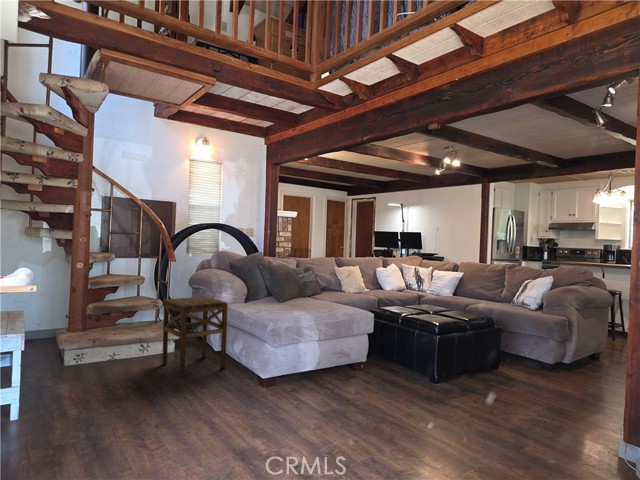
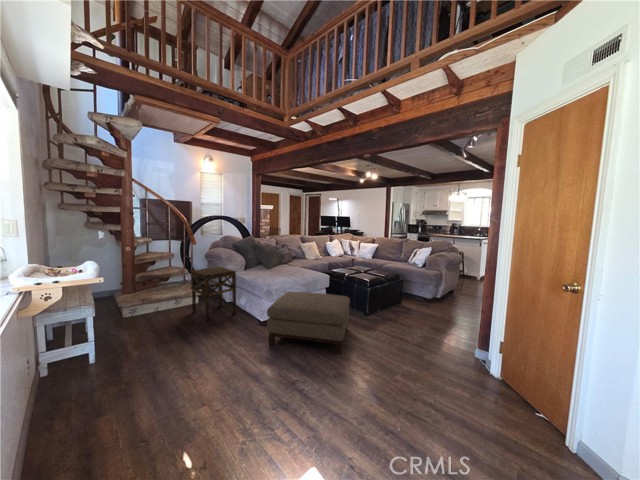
ottoman: none [266,336,402,438] -> present [267,292,350,354]

